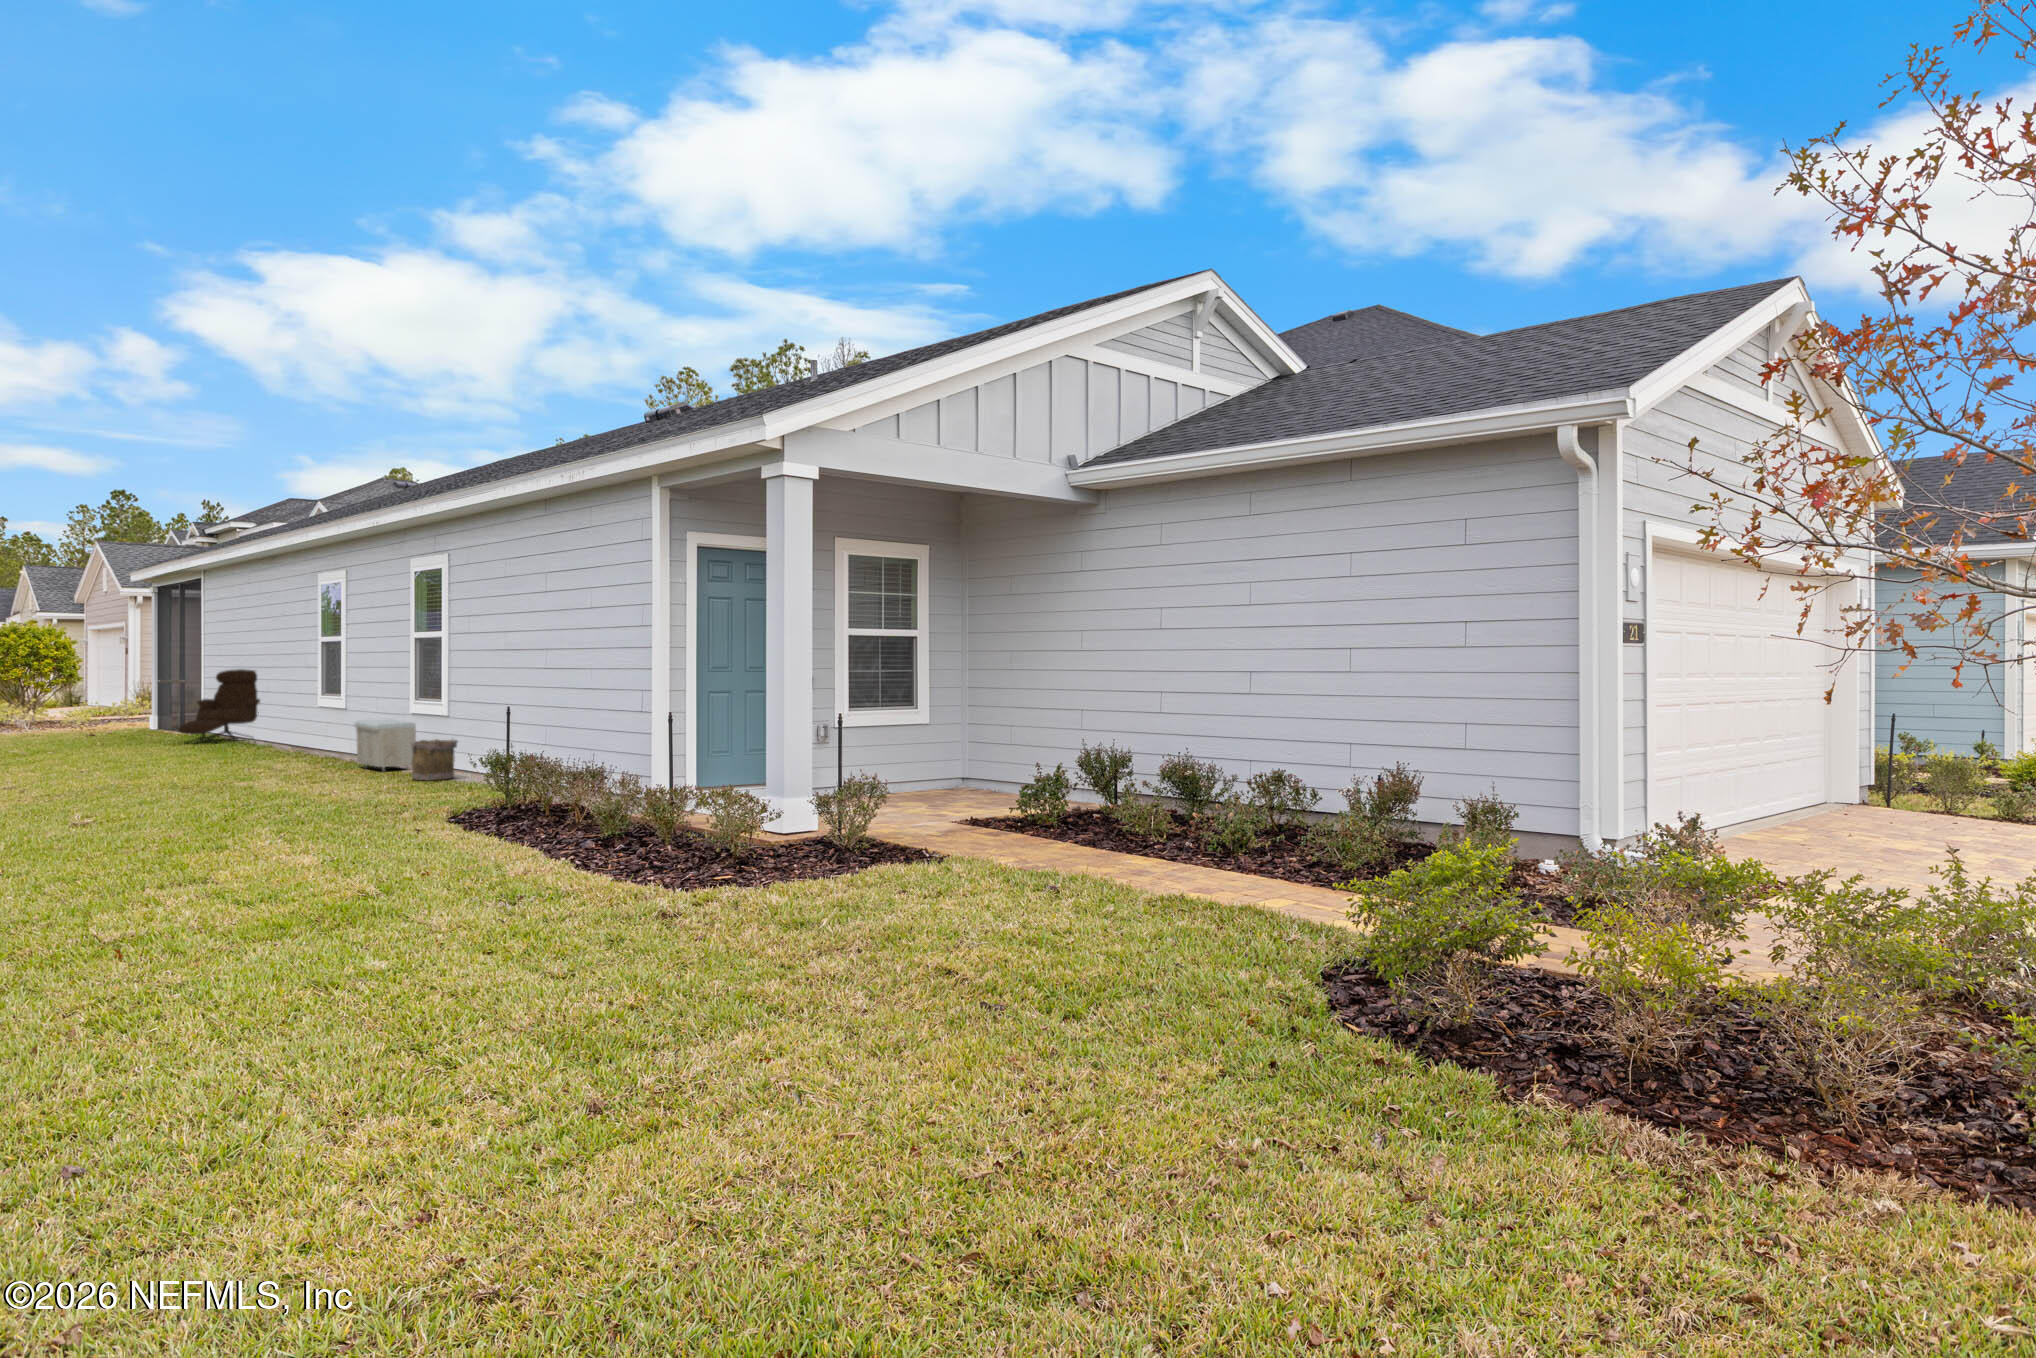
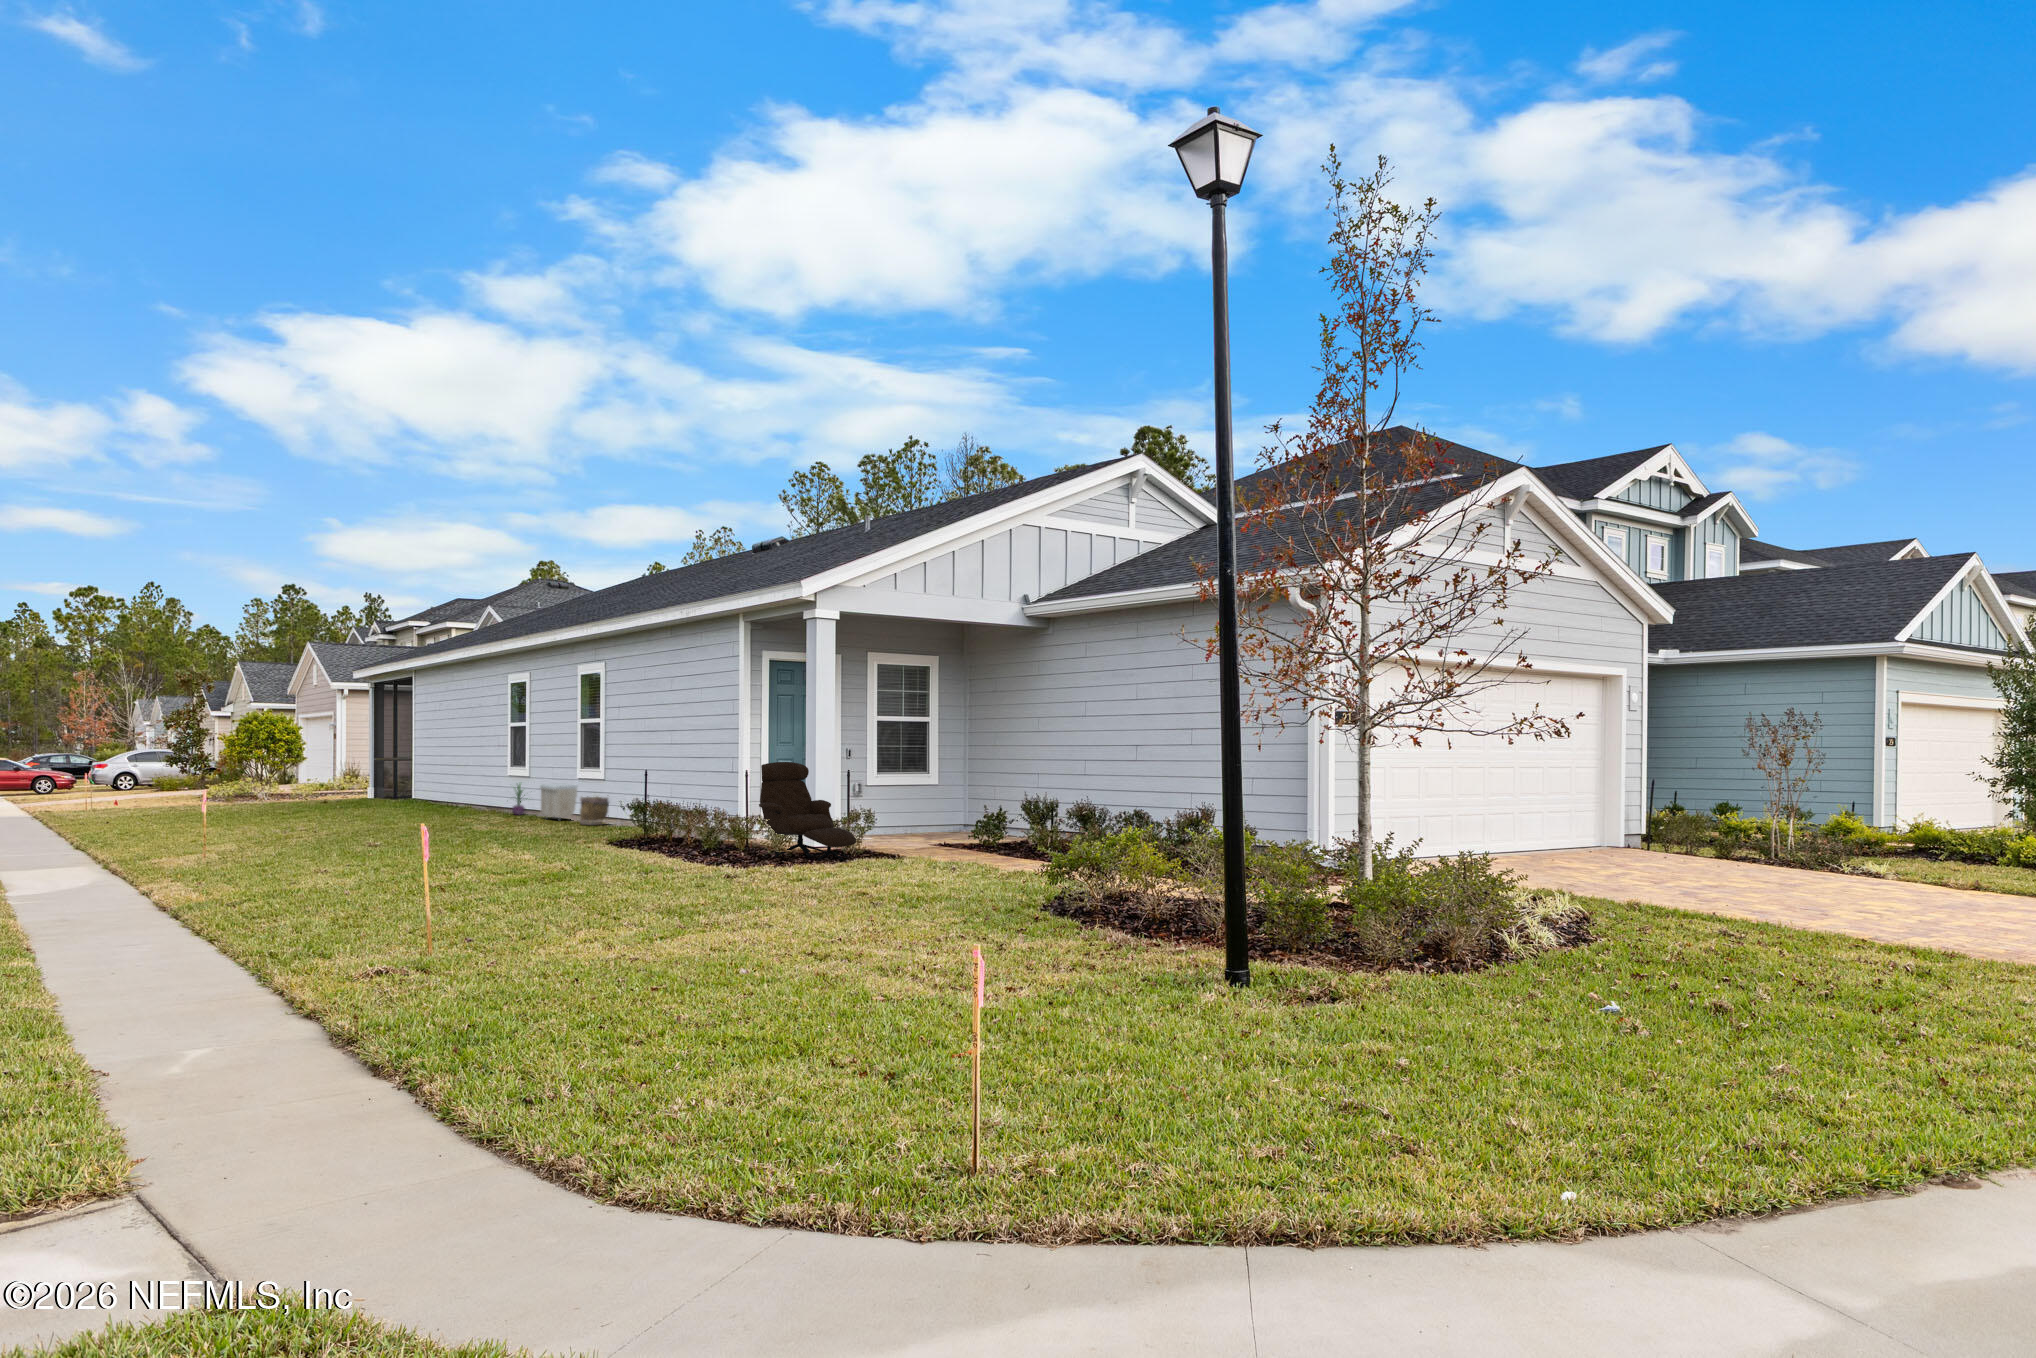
lounge chair: present [179,669,260,743] -> present [759,762,856,861]
decorative plant: none [300,716,357,761] -> present [512,784,525,815]

